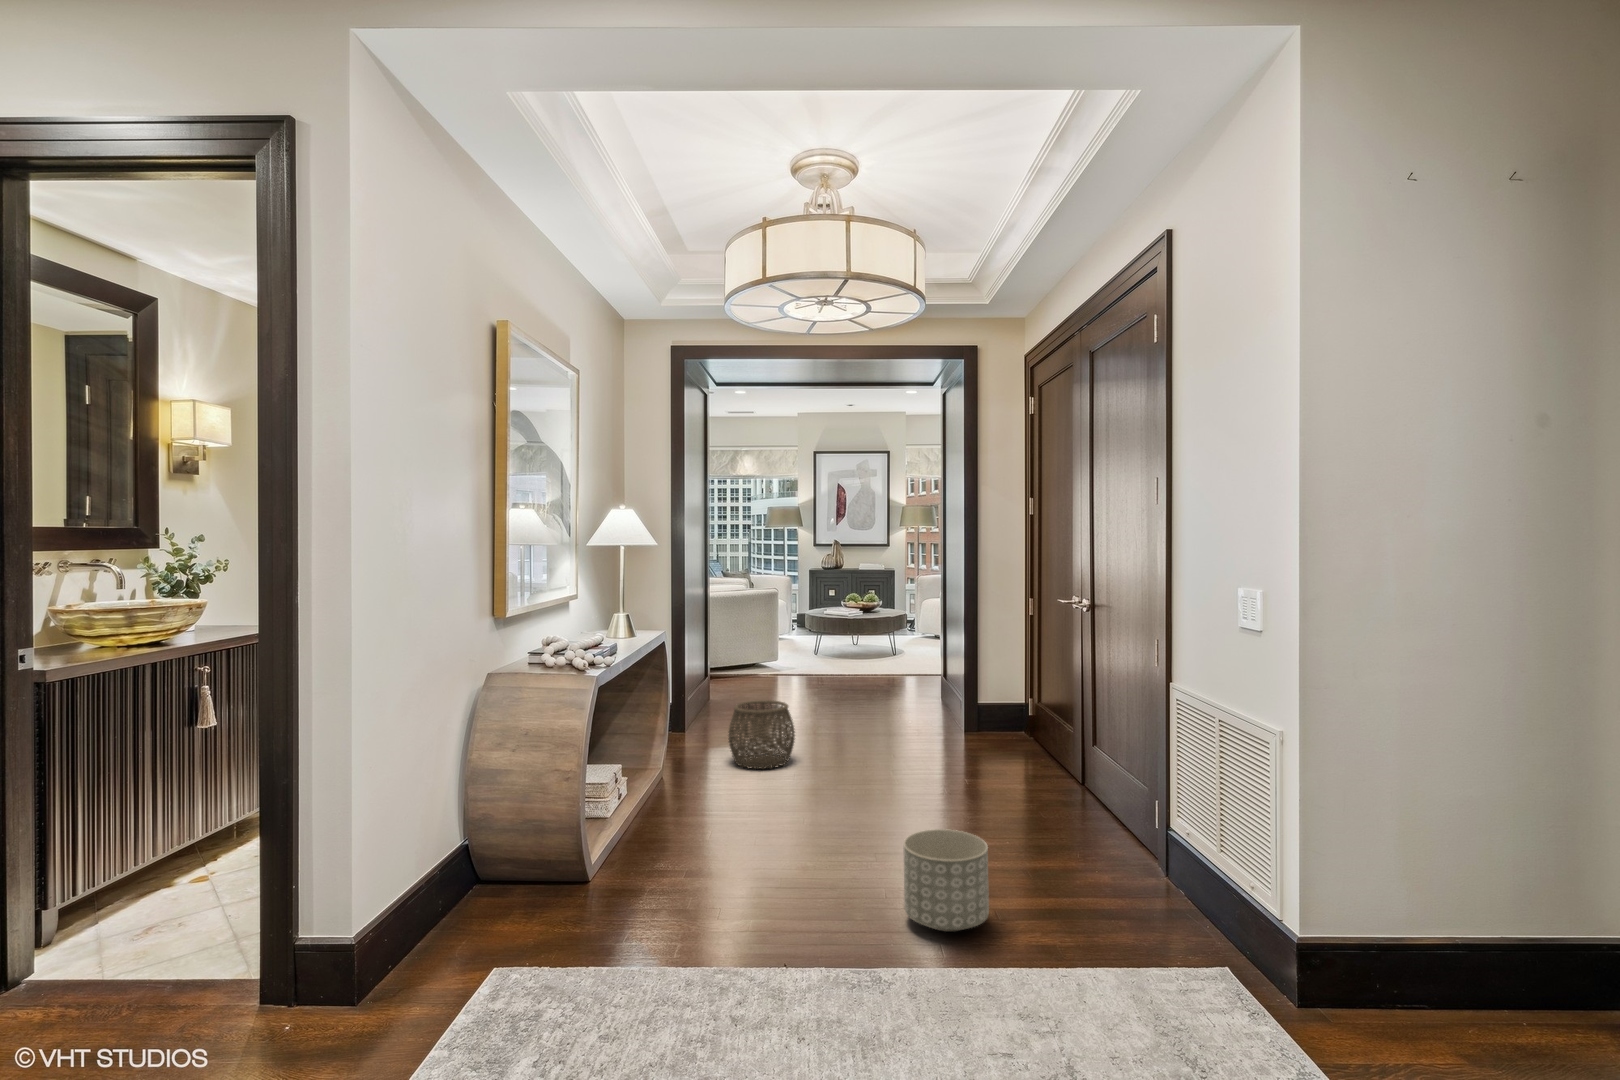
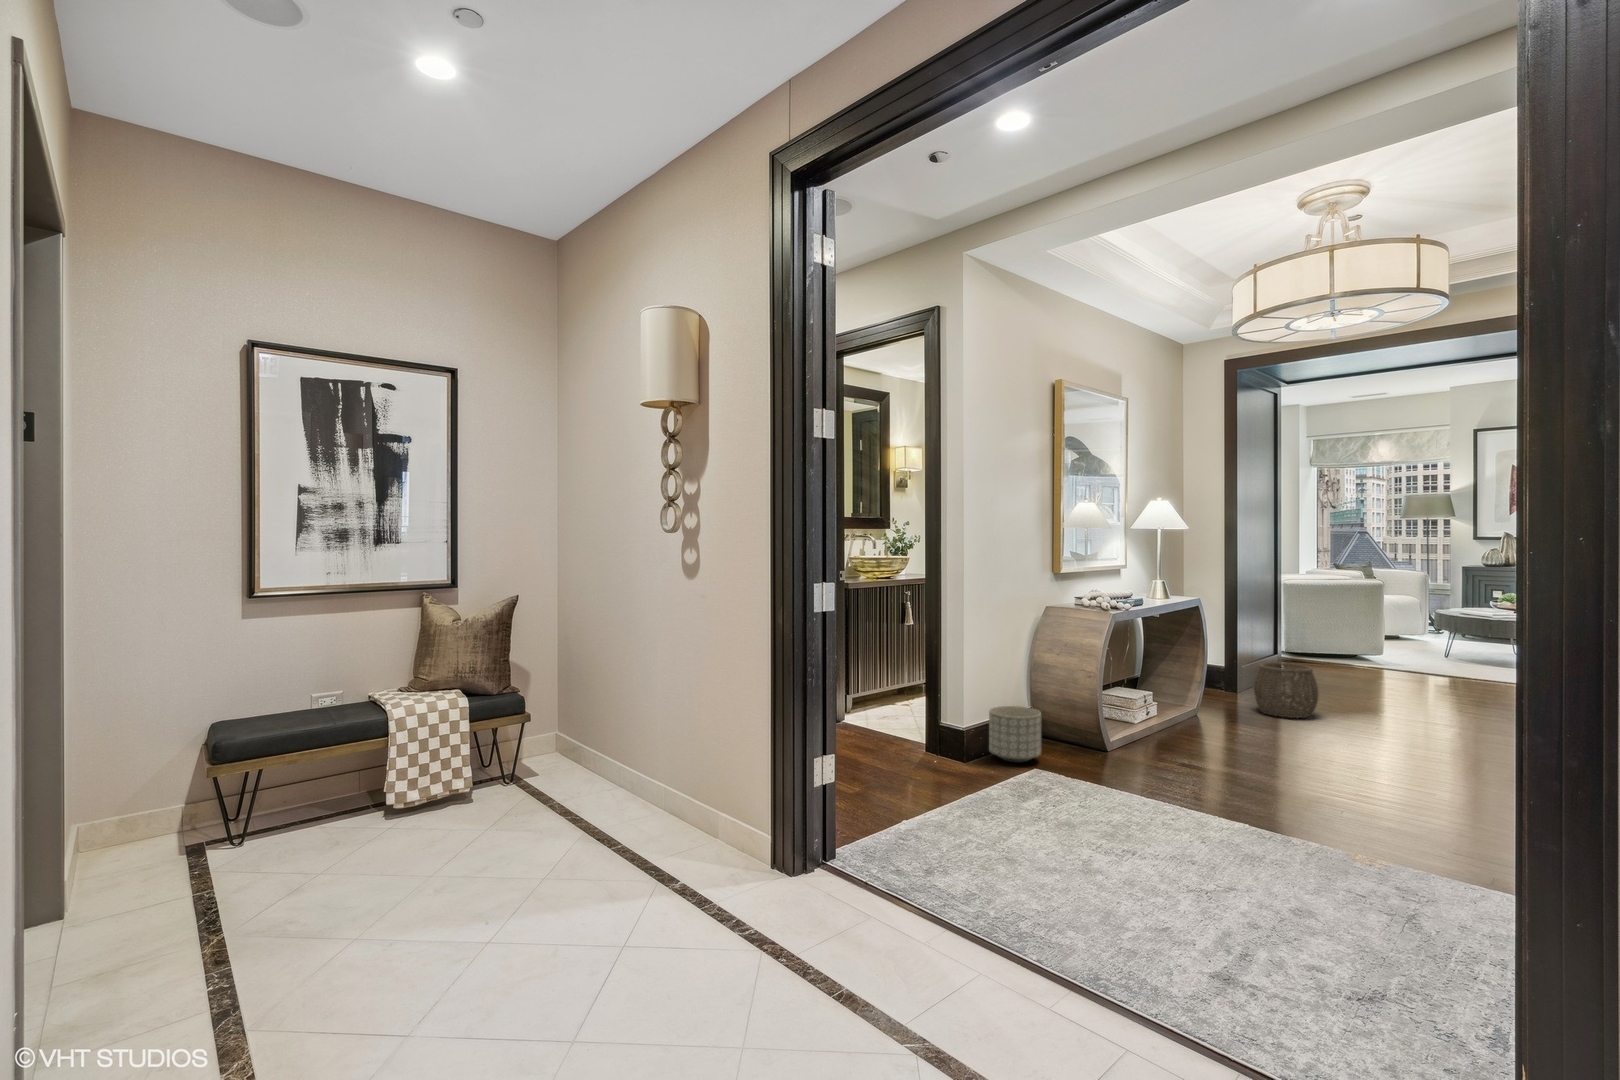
planter: present [903,829,989,932] -> present [989,706,1041,763]

